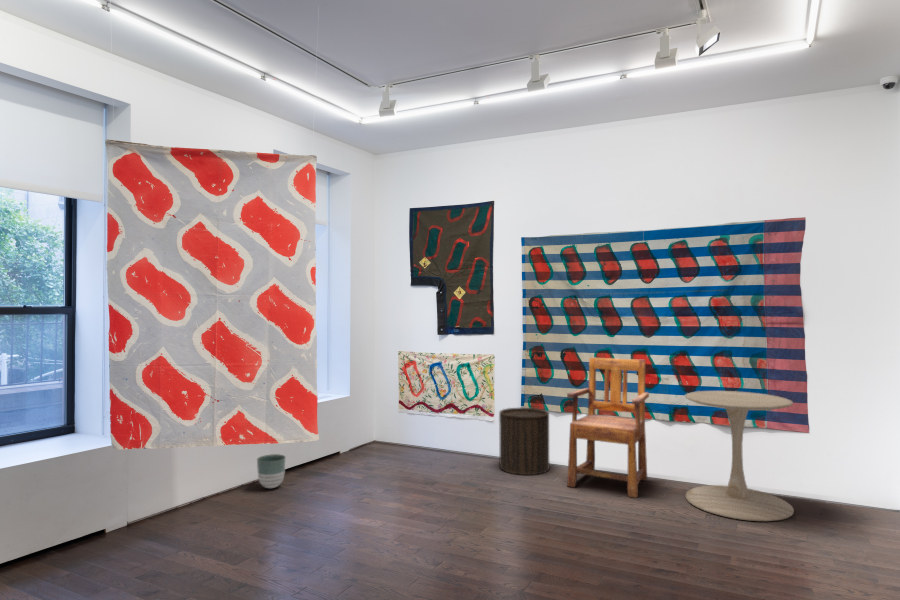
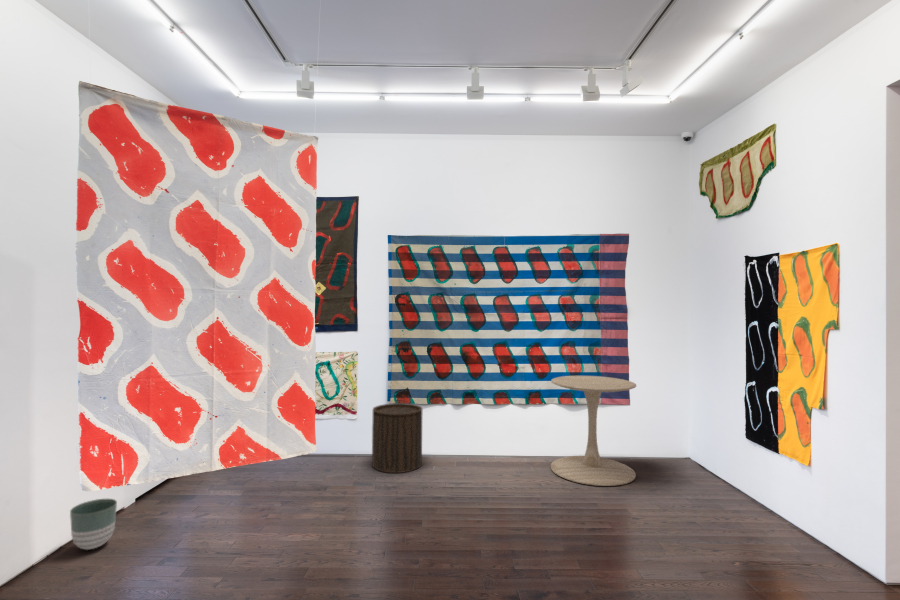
armchair: present [567,357,649,498] -> none [451,351,520,480]

